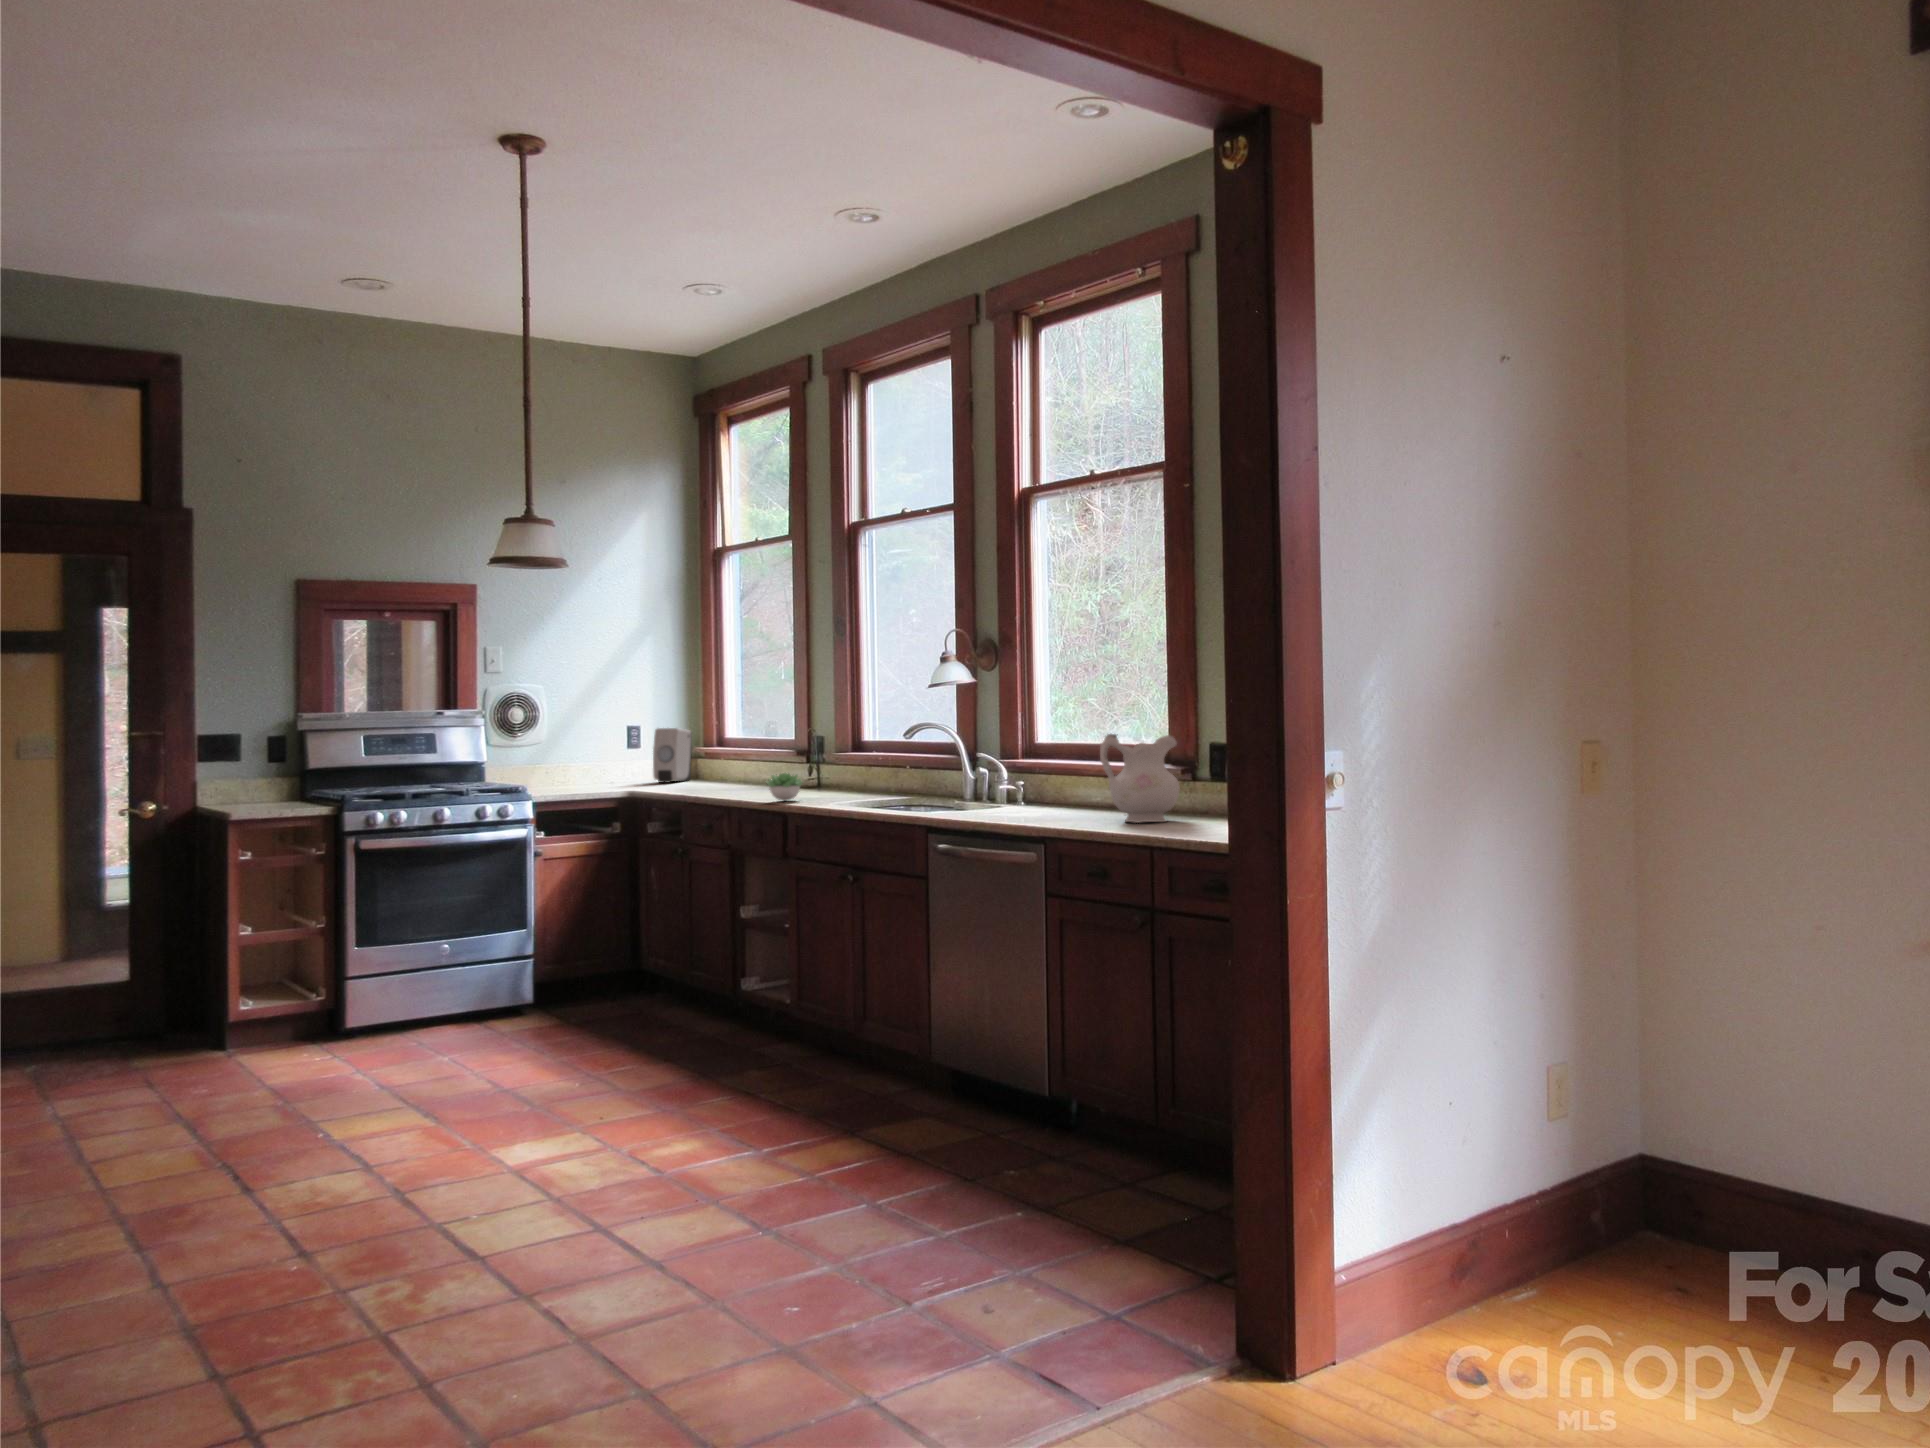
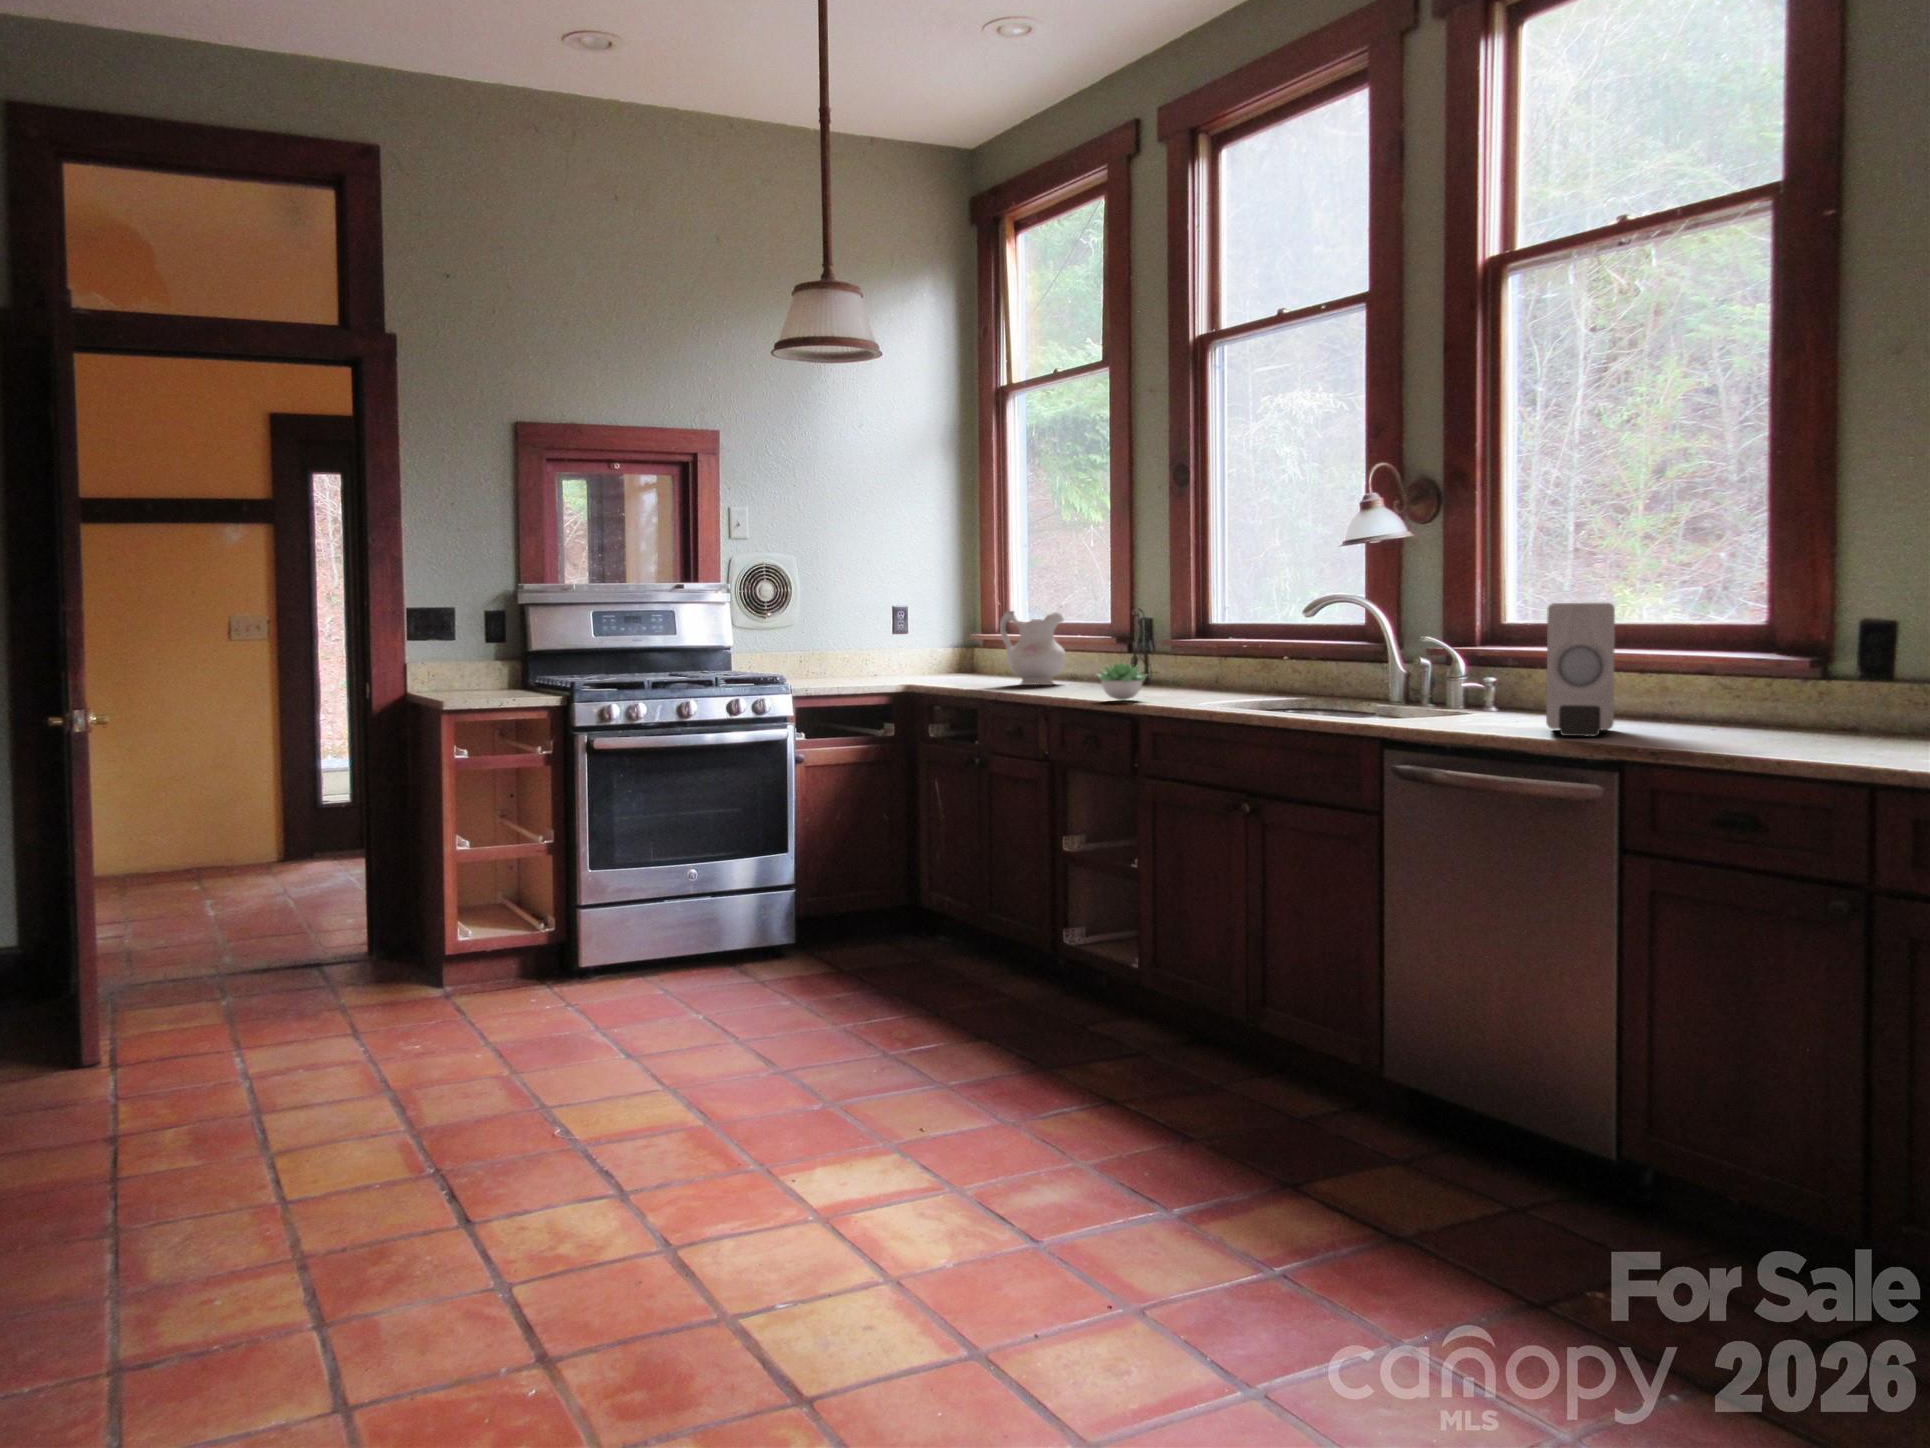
soap dispenser: present [653,728,692,783] -> present [1546,603,1615,736]
ceramic pitcher: present [1100,734,1180,823] -> present [1000,611,1066,685]

